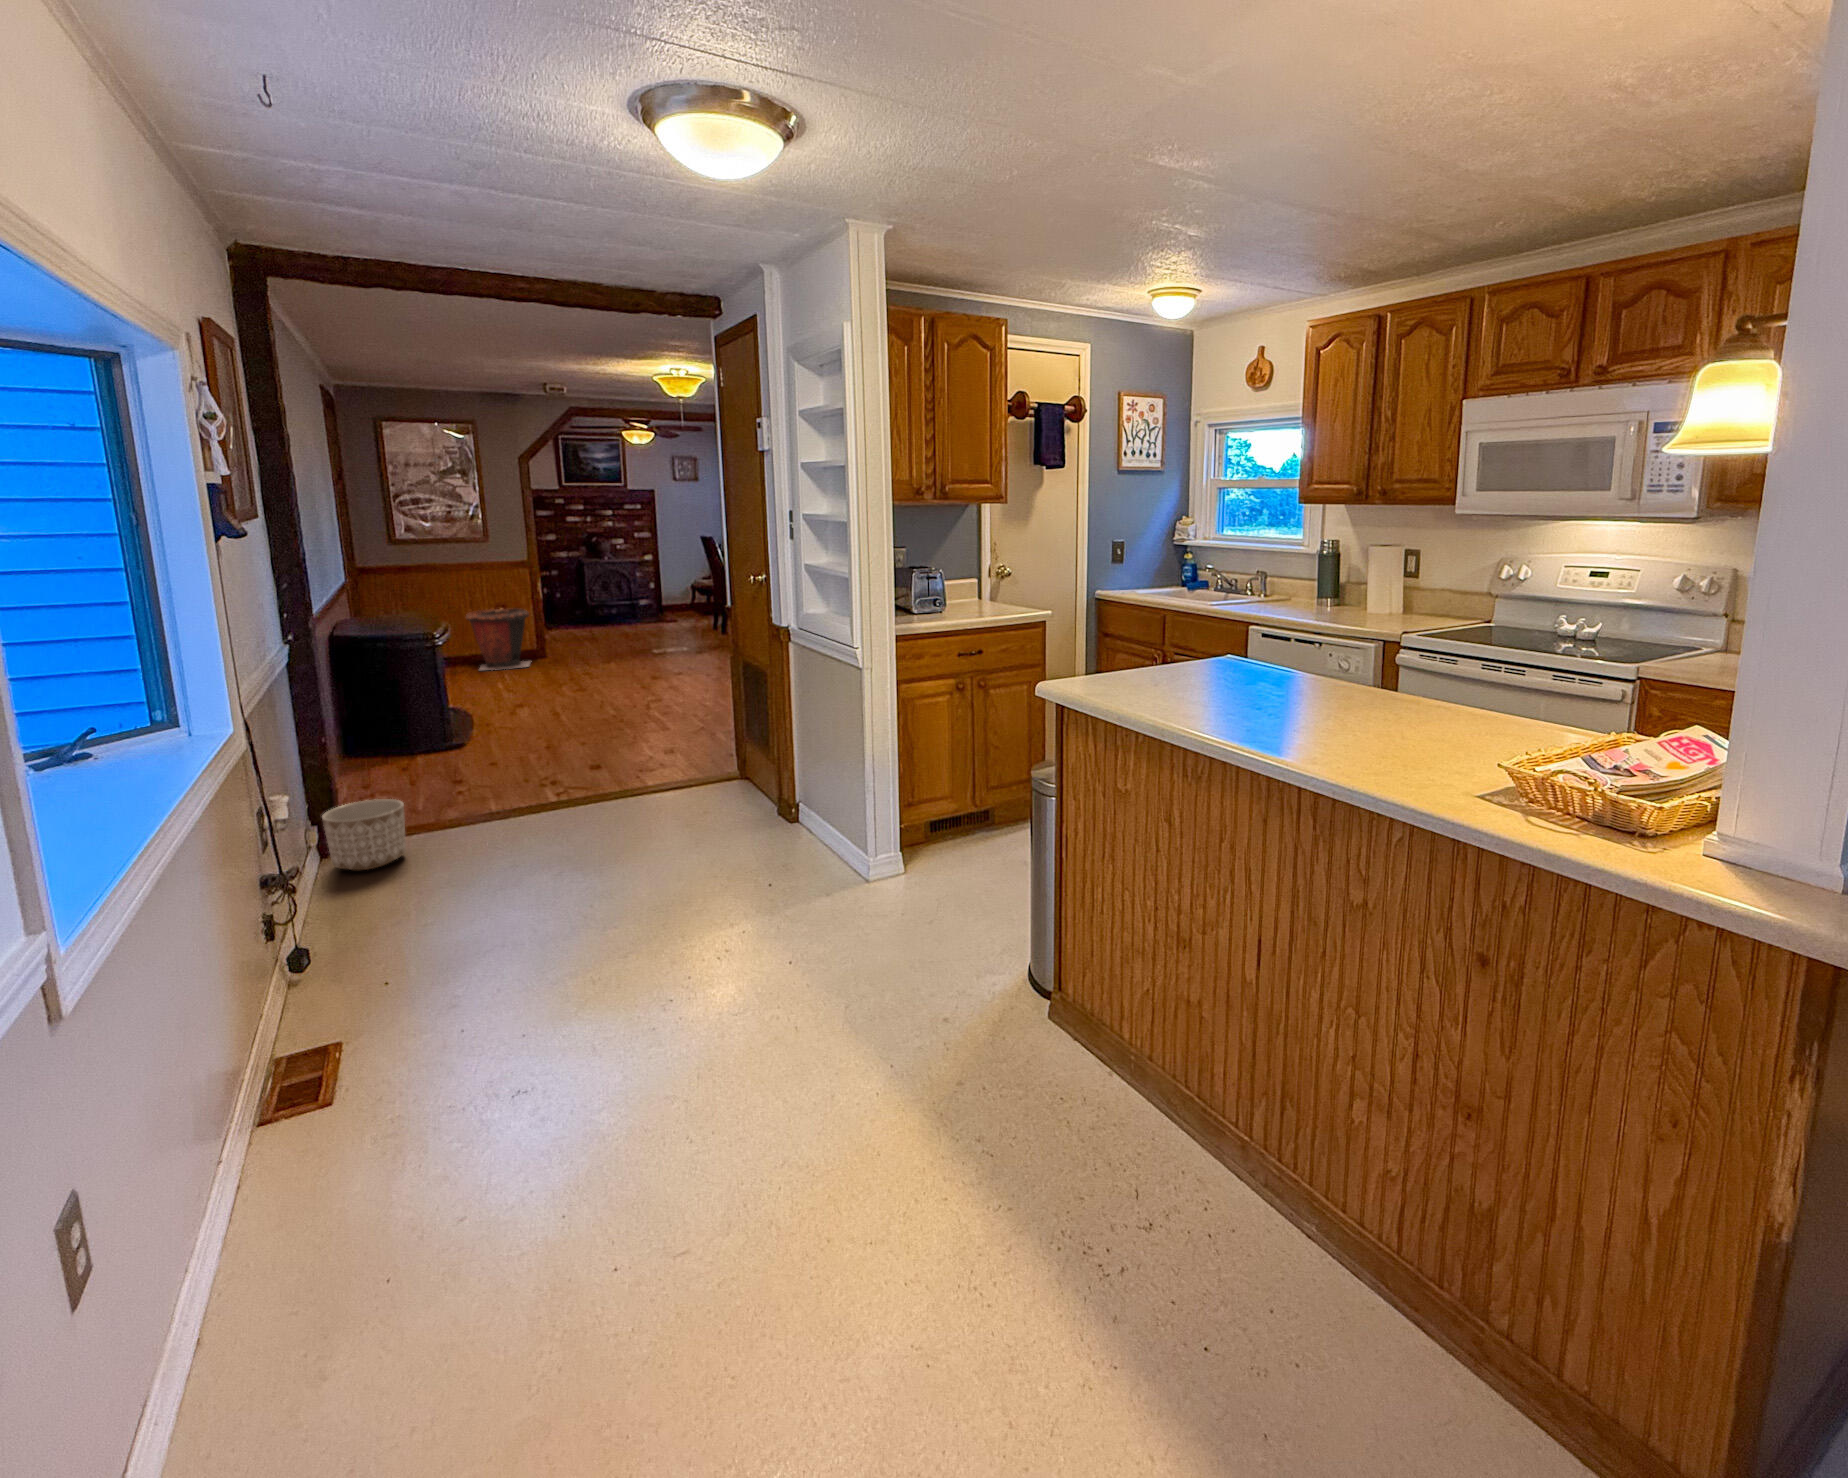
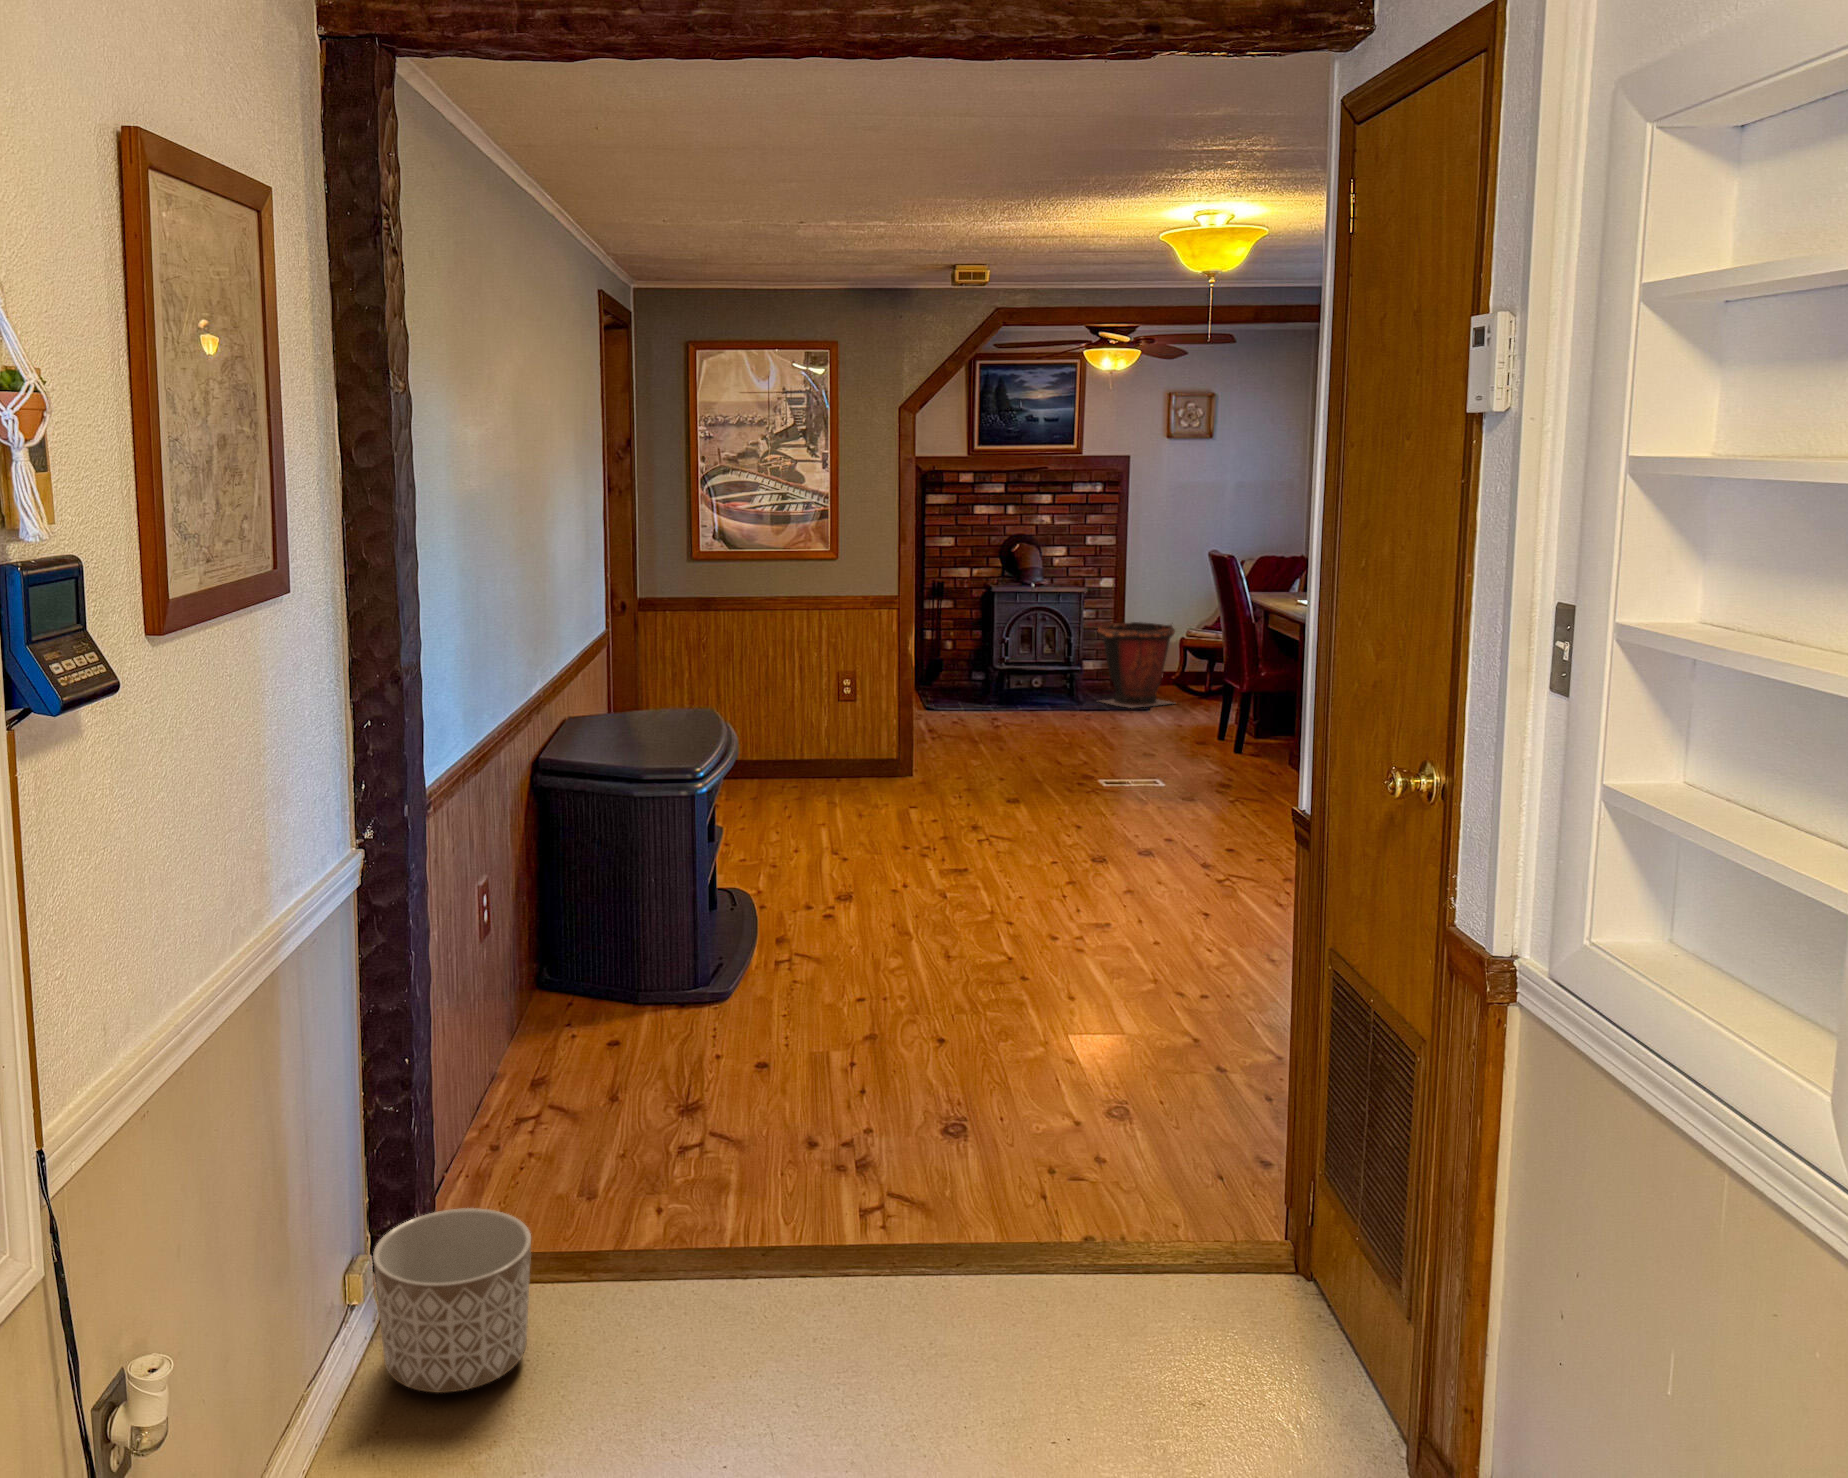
trash can: present [466,608,532,670] -> present [1098,622,1175,708]

